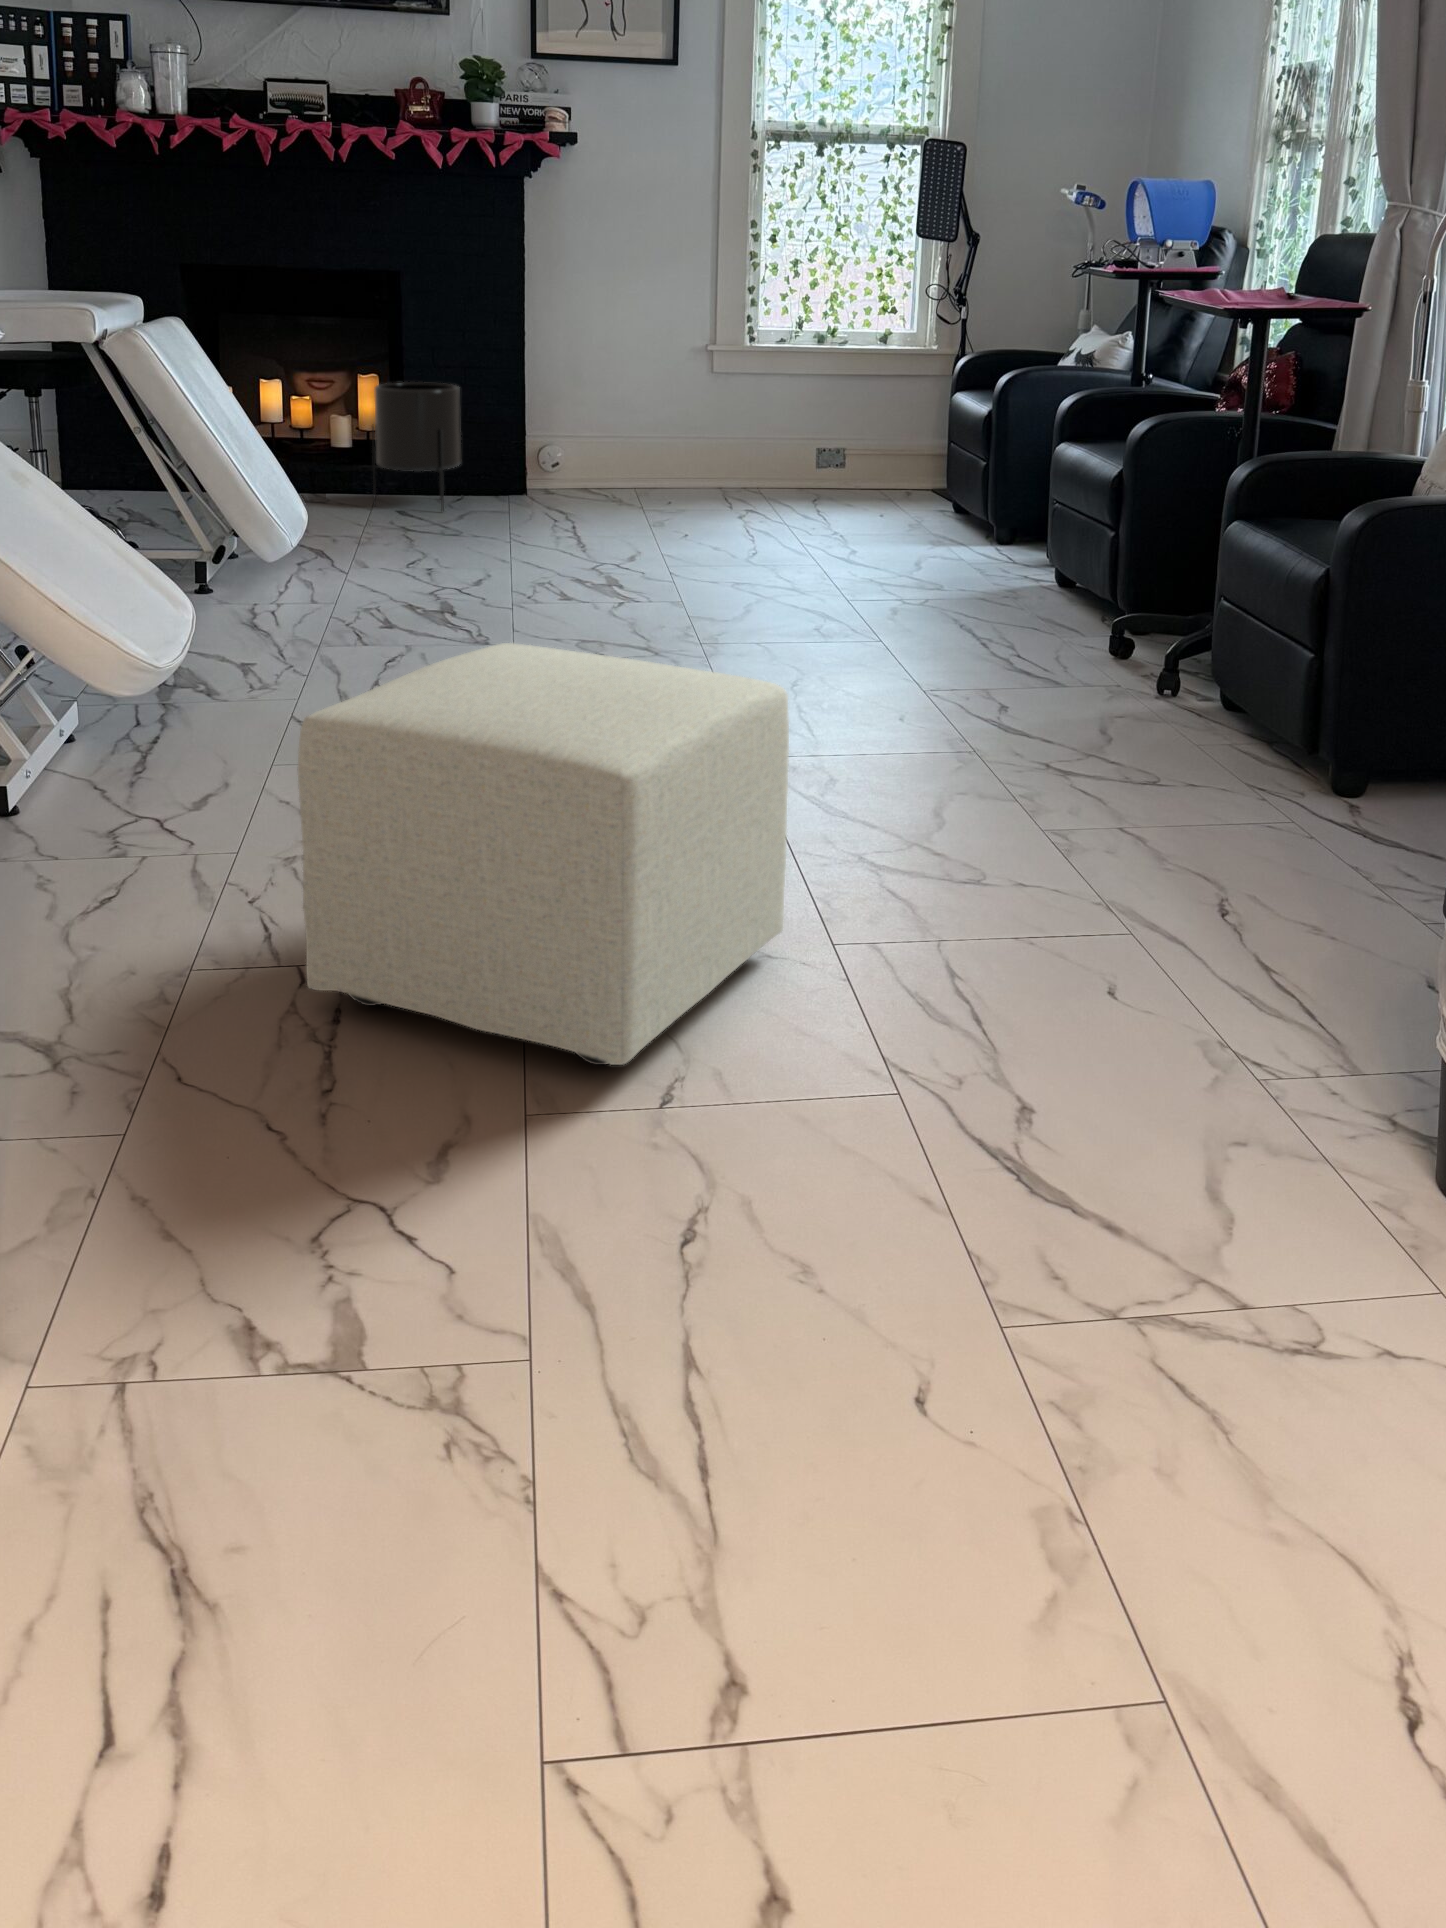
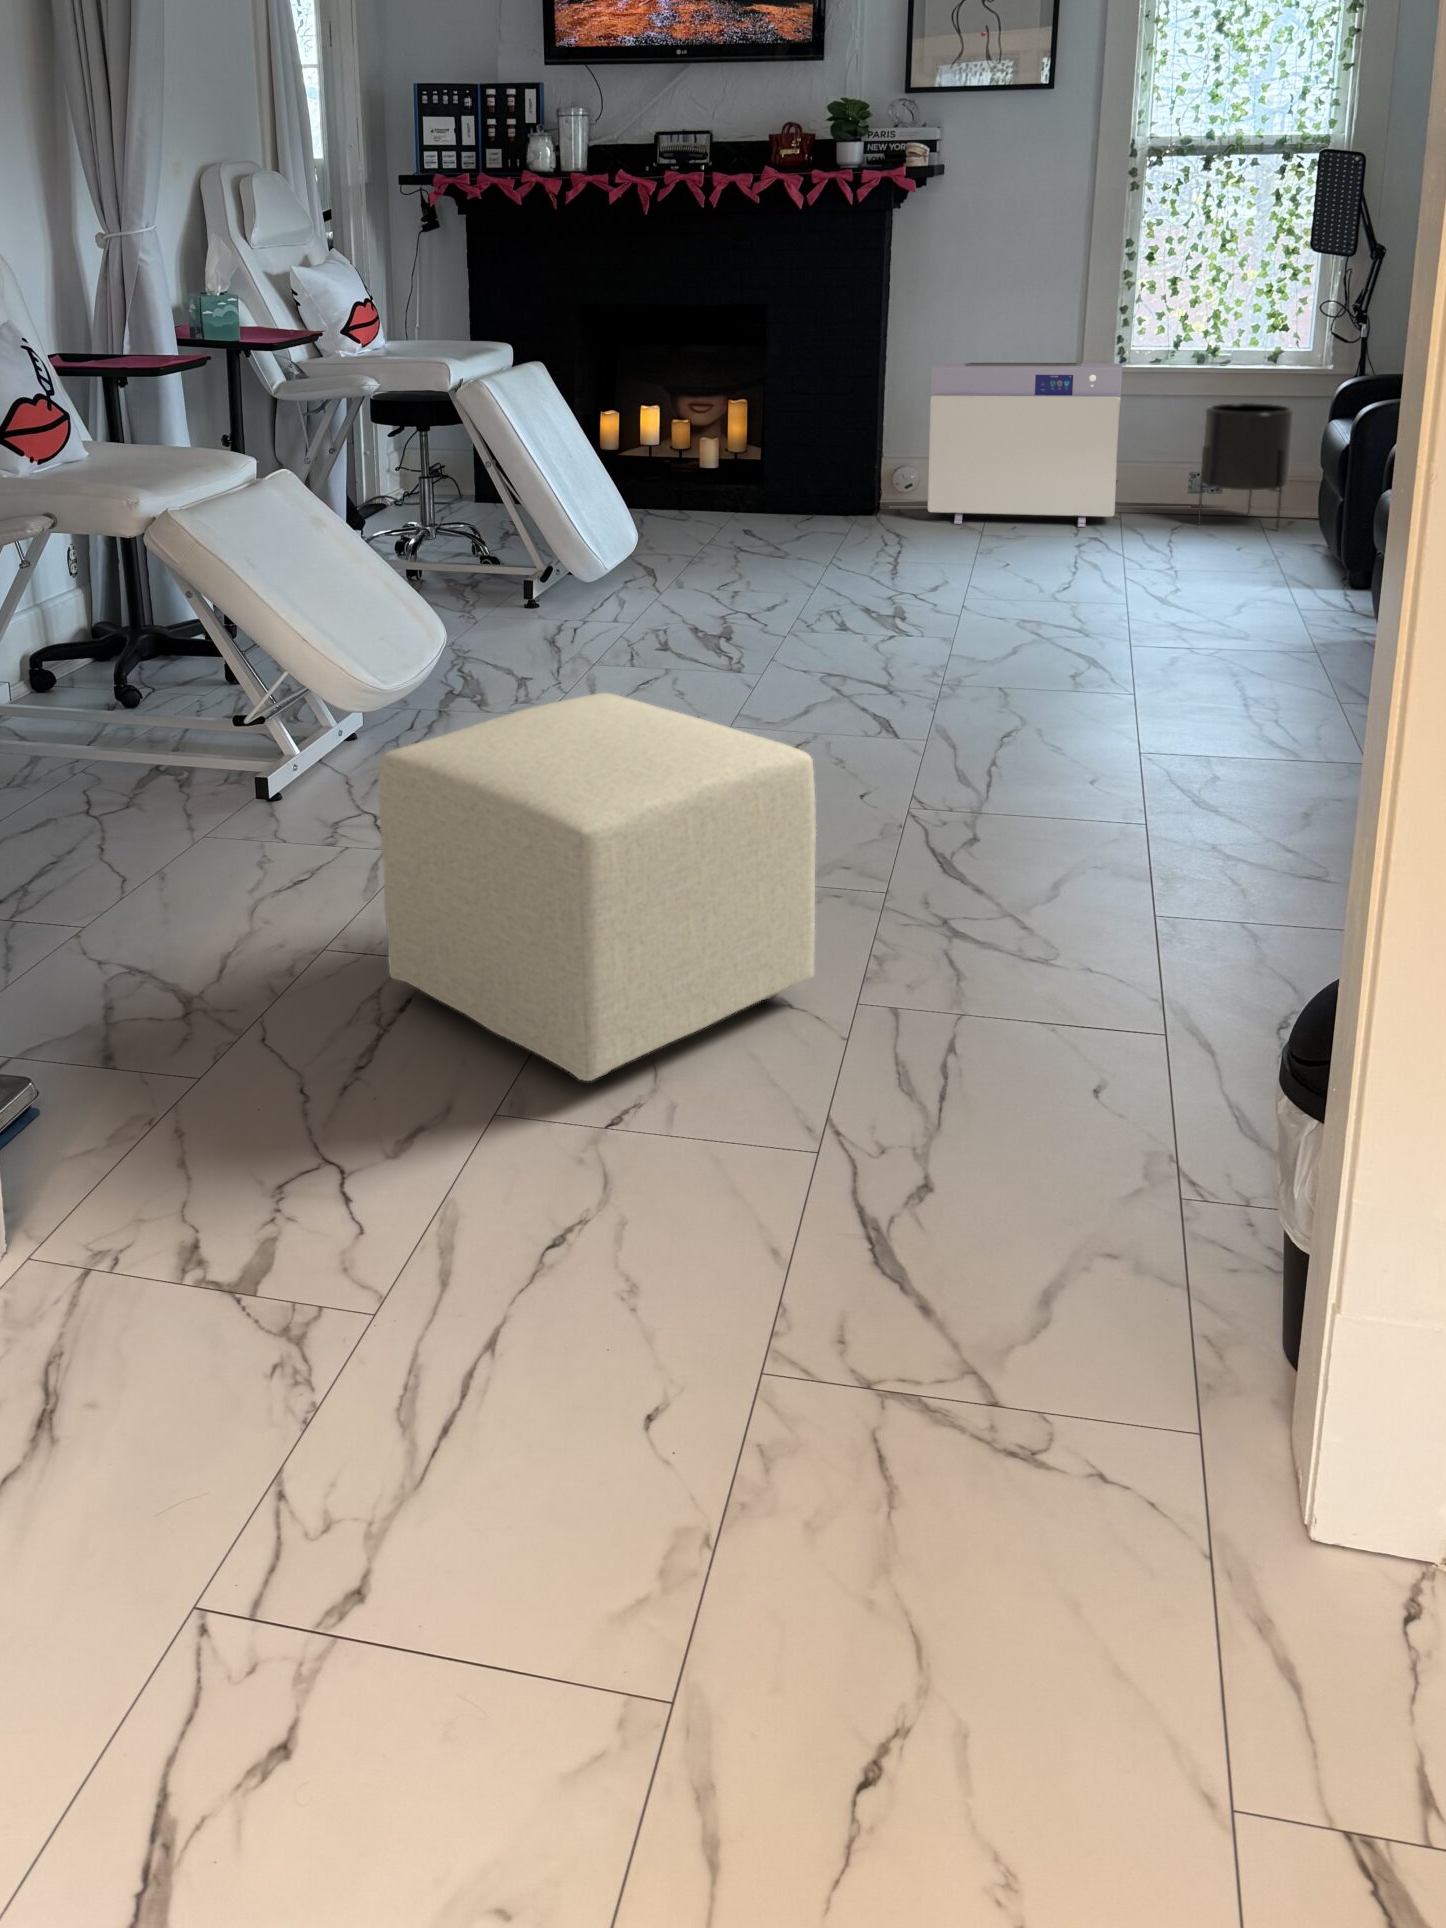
air purifier: none [574,339,762,503] -> present [928,363,1122,527]
planter: present [372,382,461,511] -> present [1198,403,1294,529]

